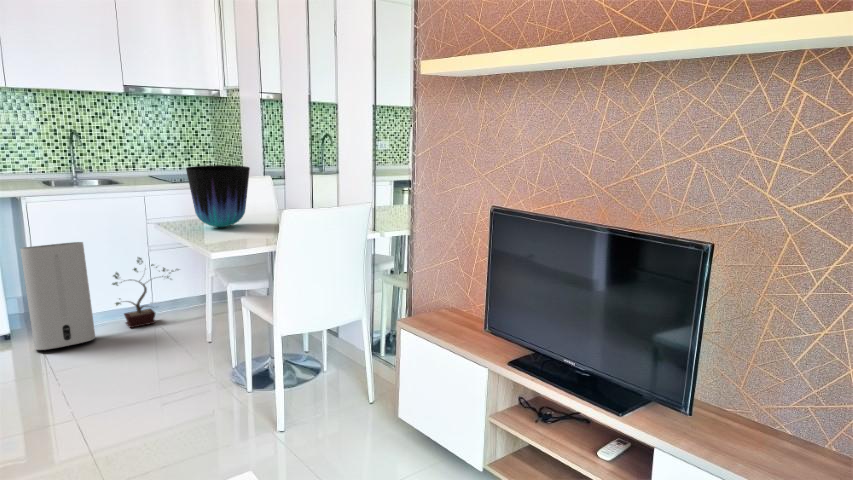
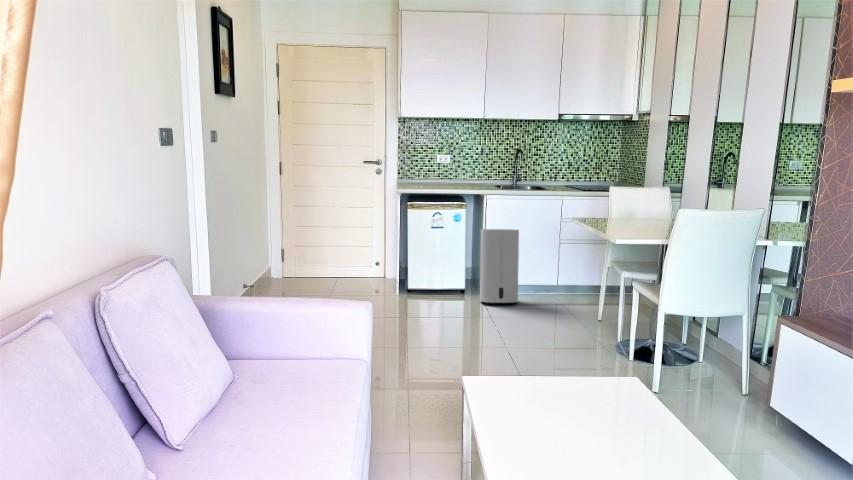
vase: present [186,165,250,227] -> none [604,176,655,225]
potted plant: present [112,257,179,328] -> none [532,246,584,300]

